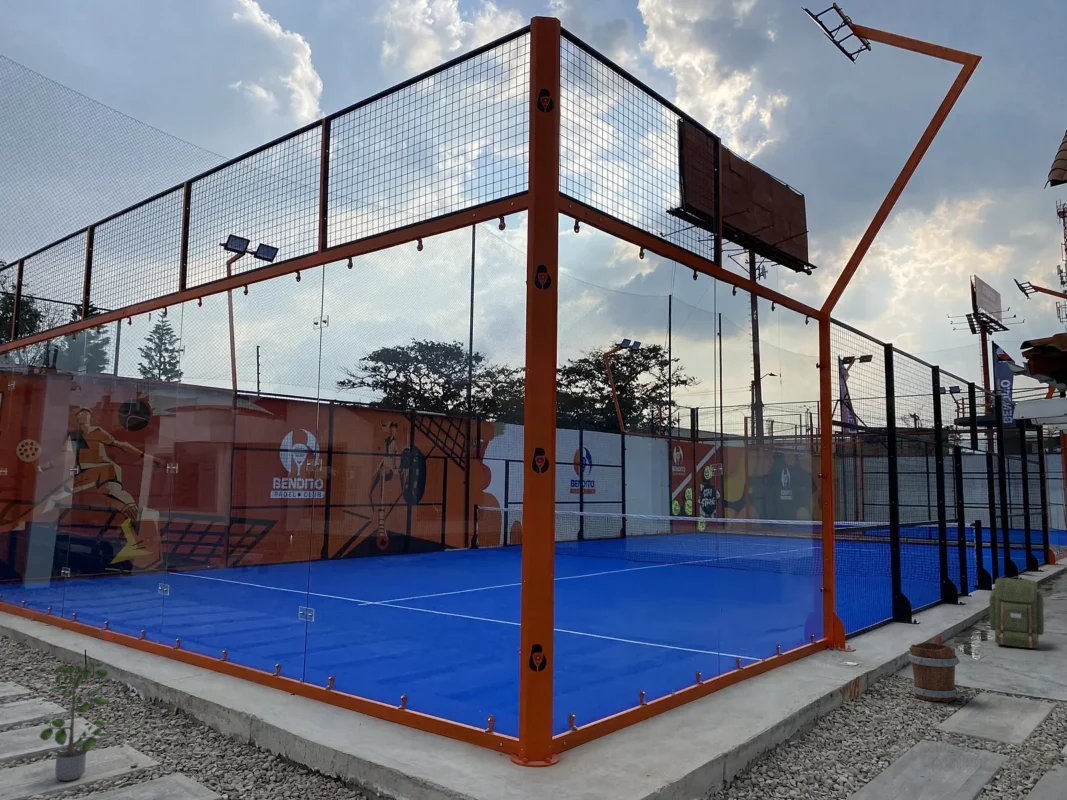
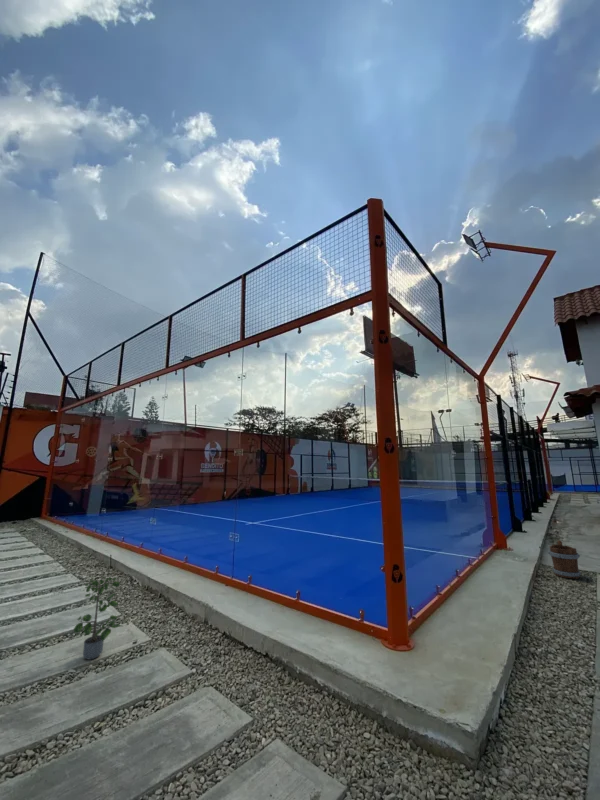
backpack: present [989,577,1044,648] -> none [554,506,586,542]

